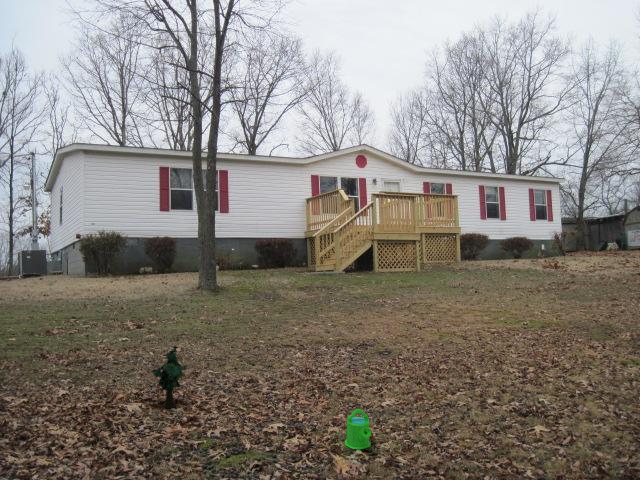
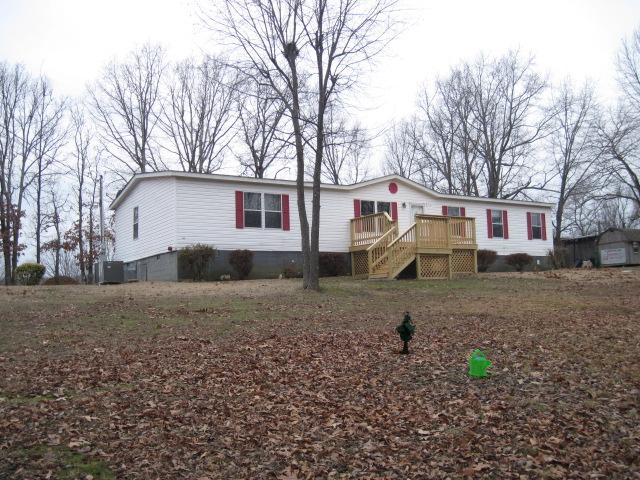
watering can: present [345,409,371,449] -> present [469,350,492,376]

